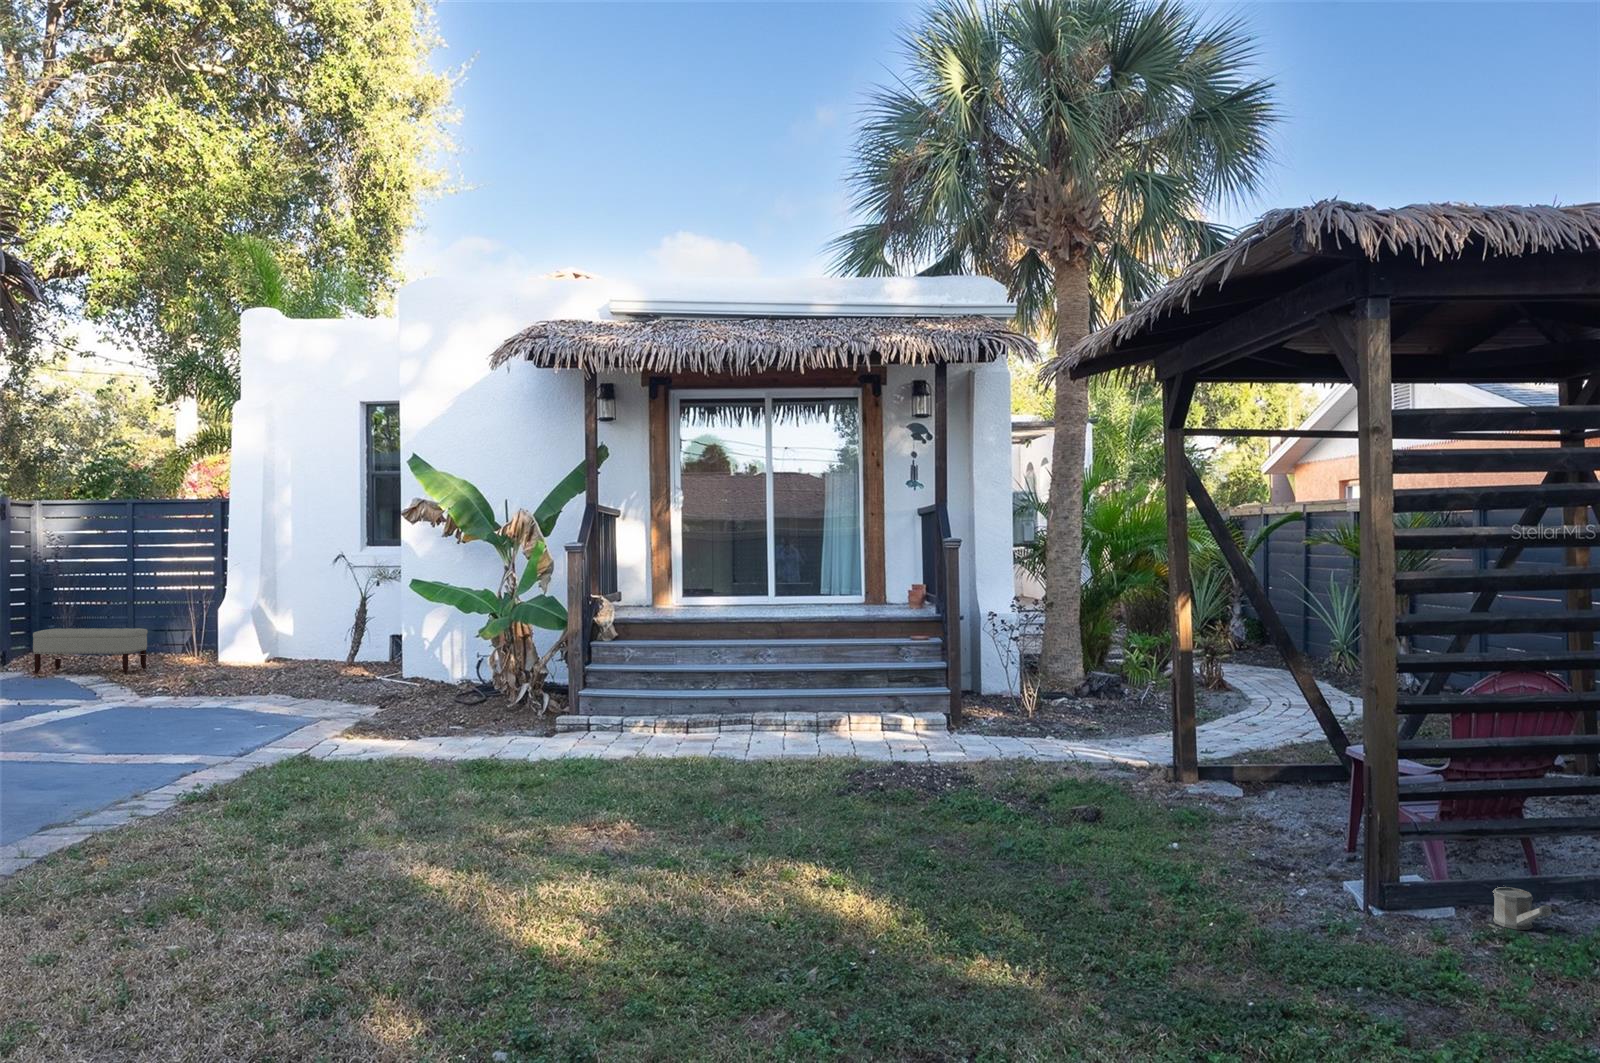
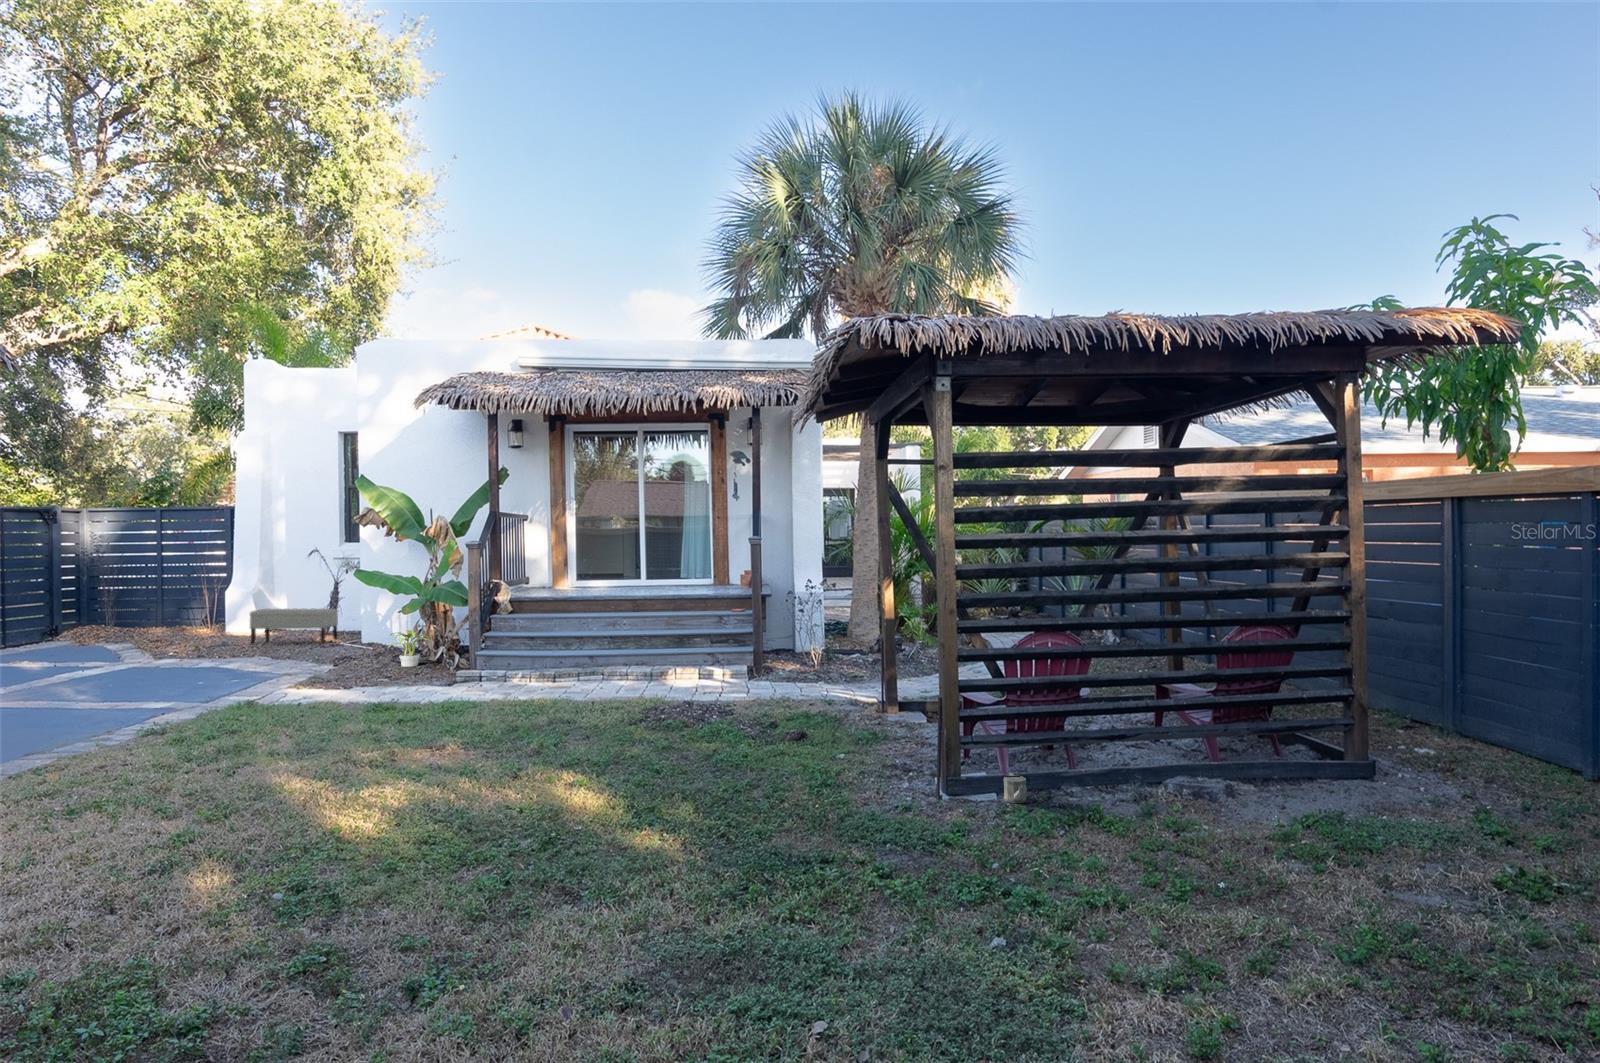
bench: present [33,628,148,674] -> present [250,608,338,644]
potted plant: none [456,661,511,710] -> present [389,630,428,667]

